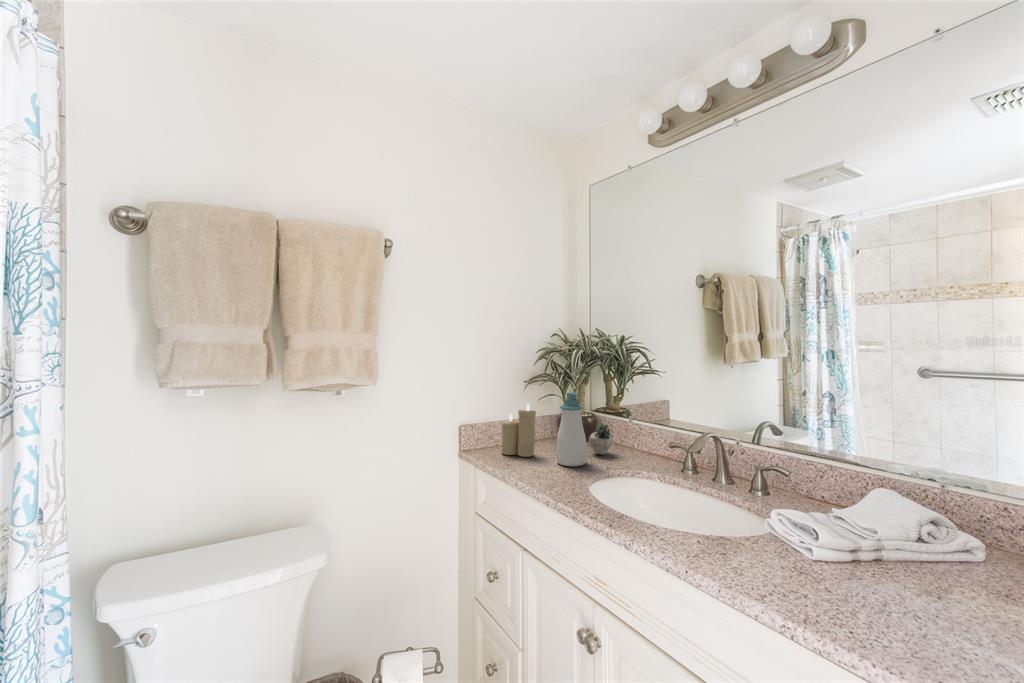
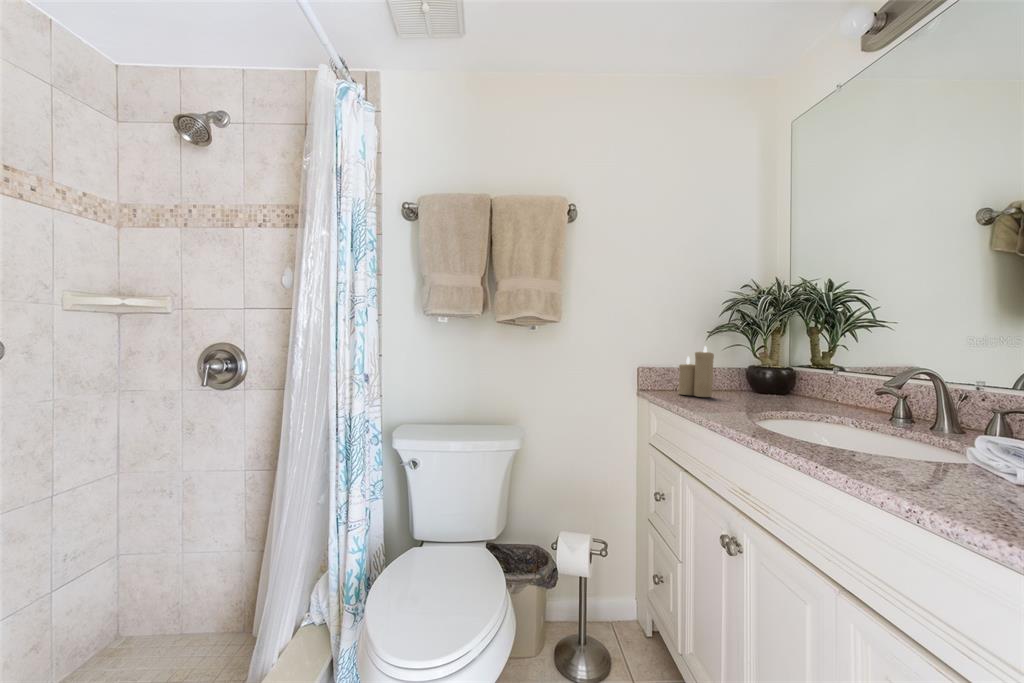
soap bottle: present [556,392,587,466] -> none [731,332,766,405]
succulent plant: present [589,416,635,455] -> none [776,363,838,403]

